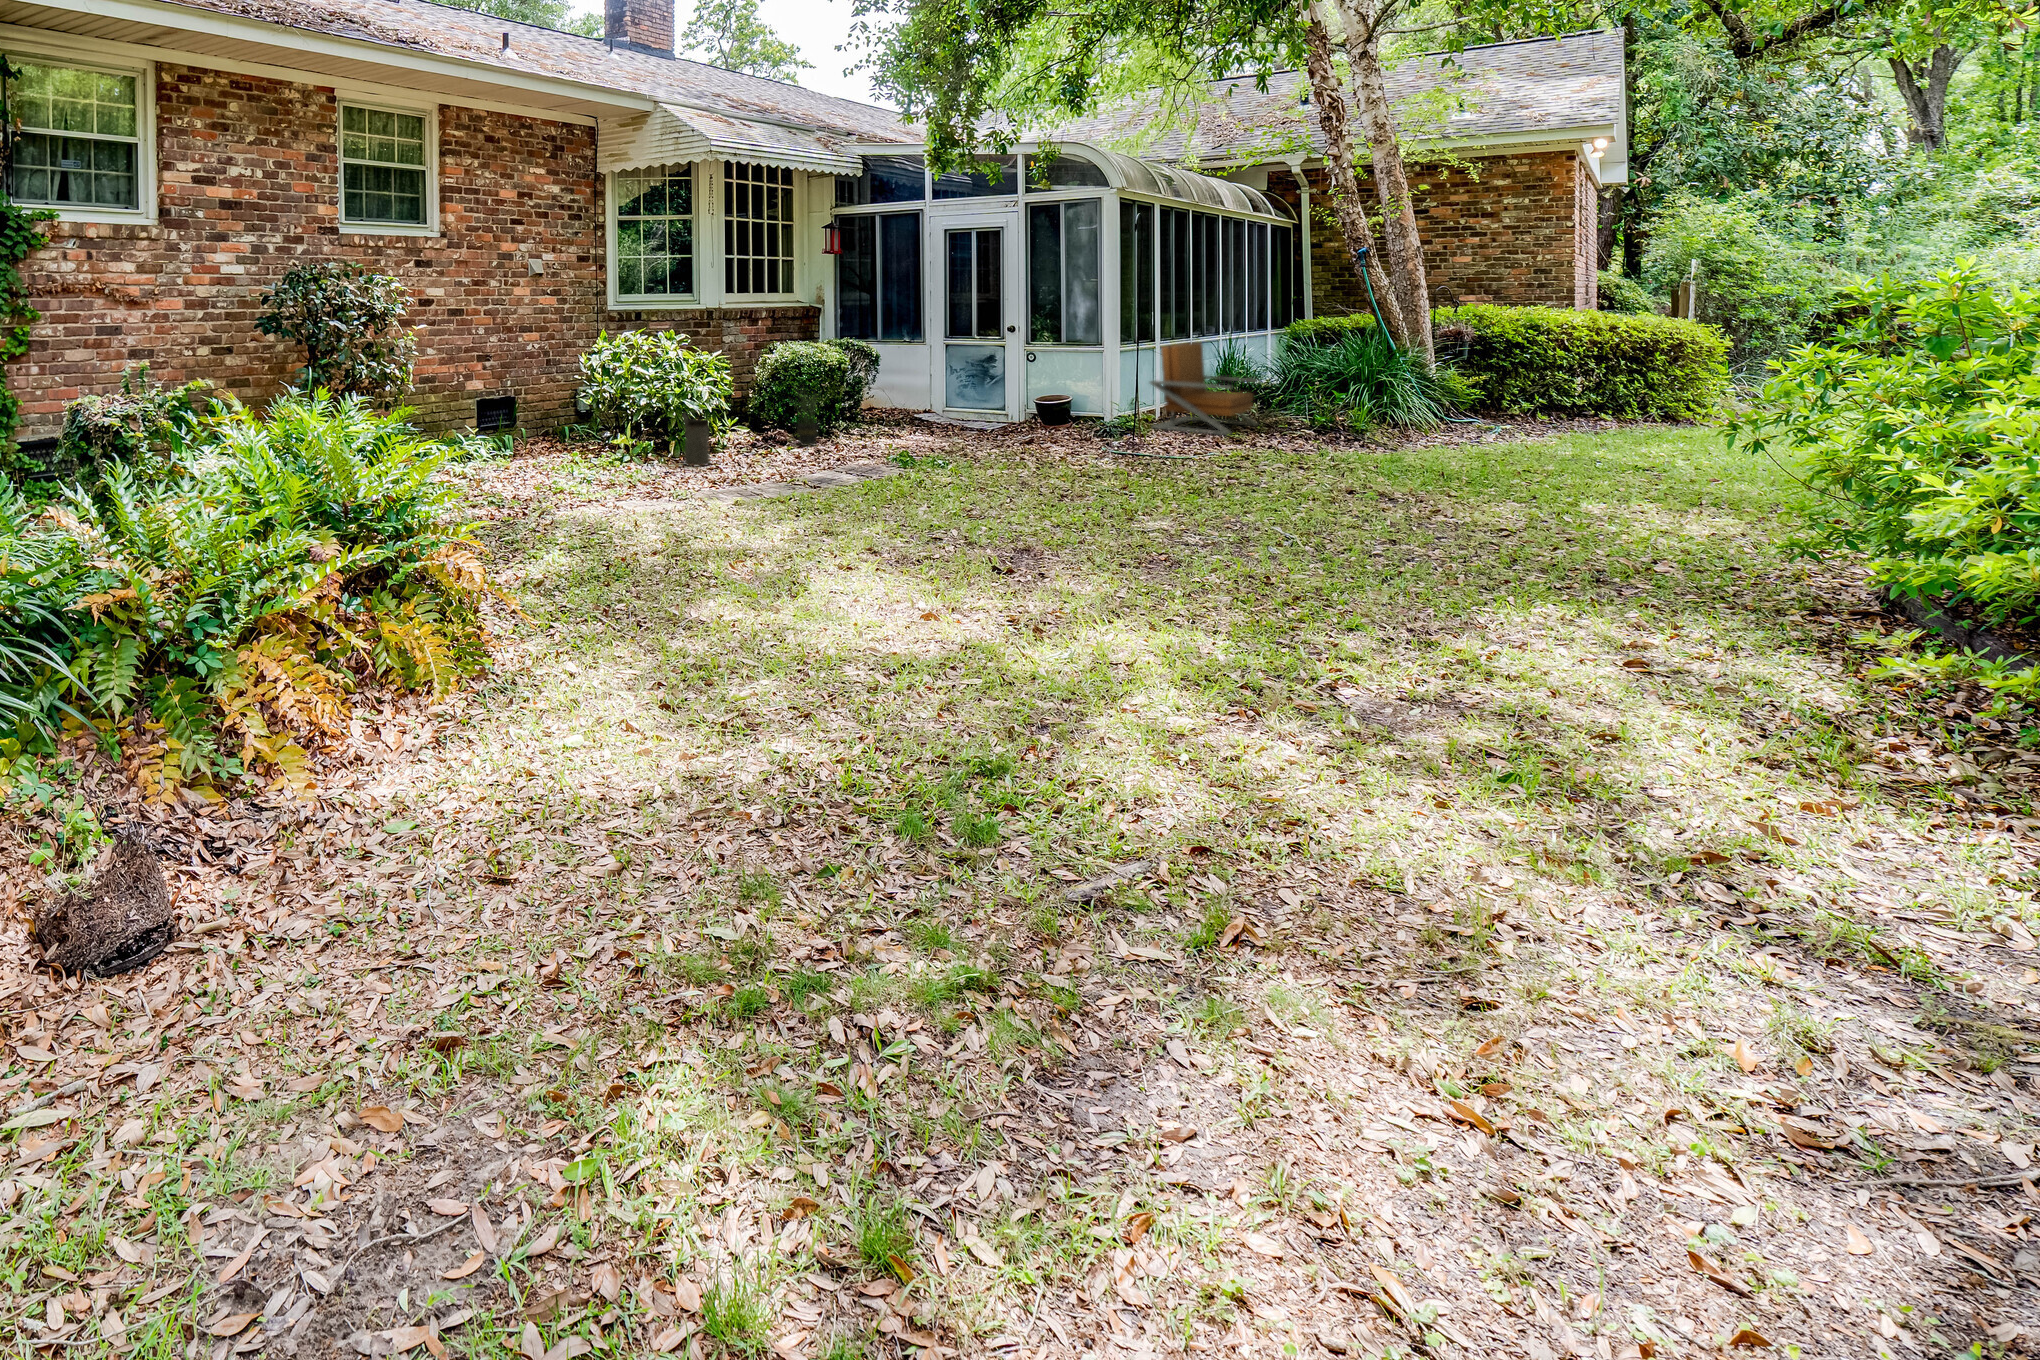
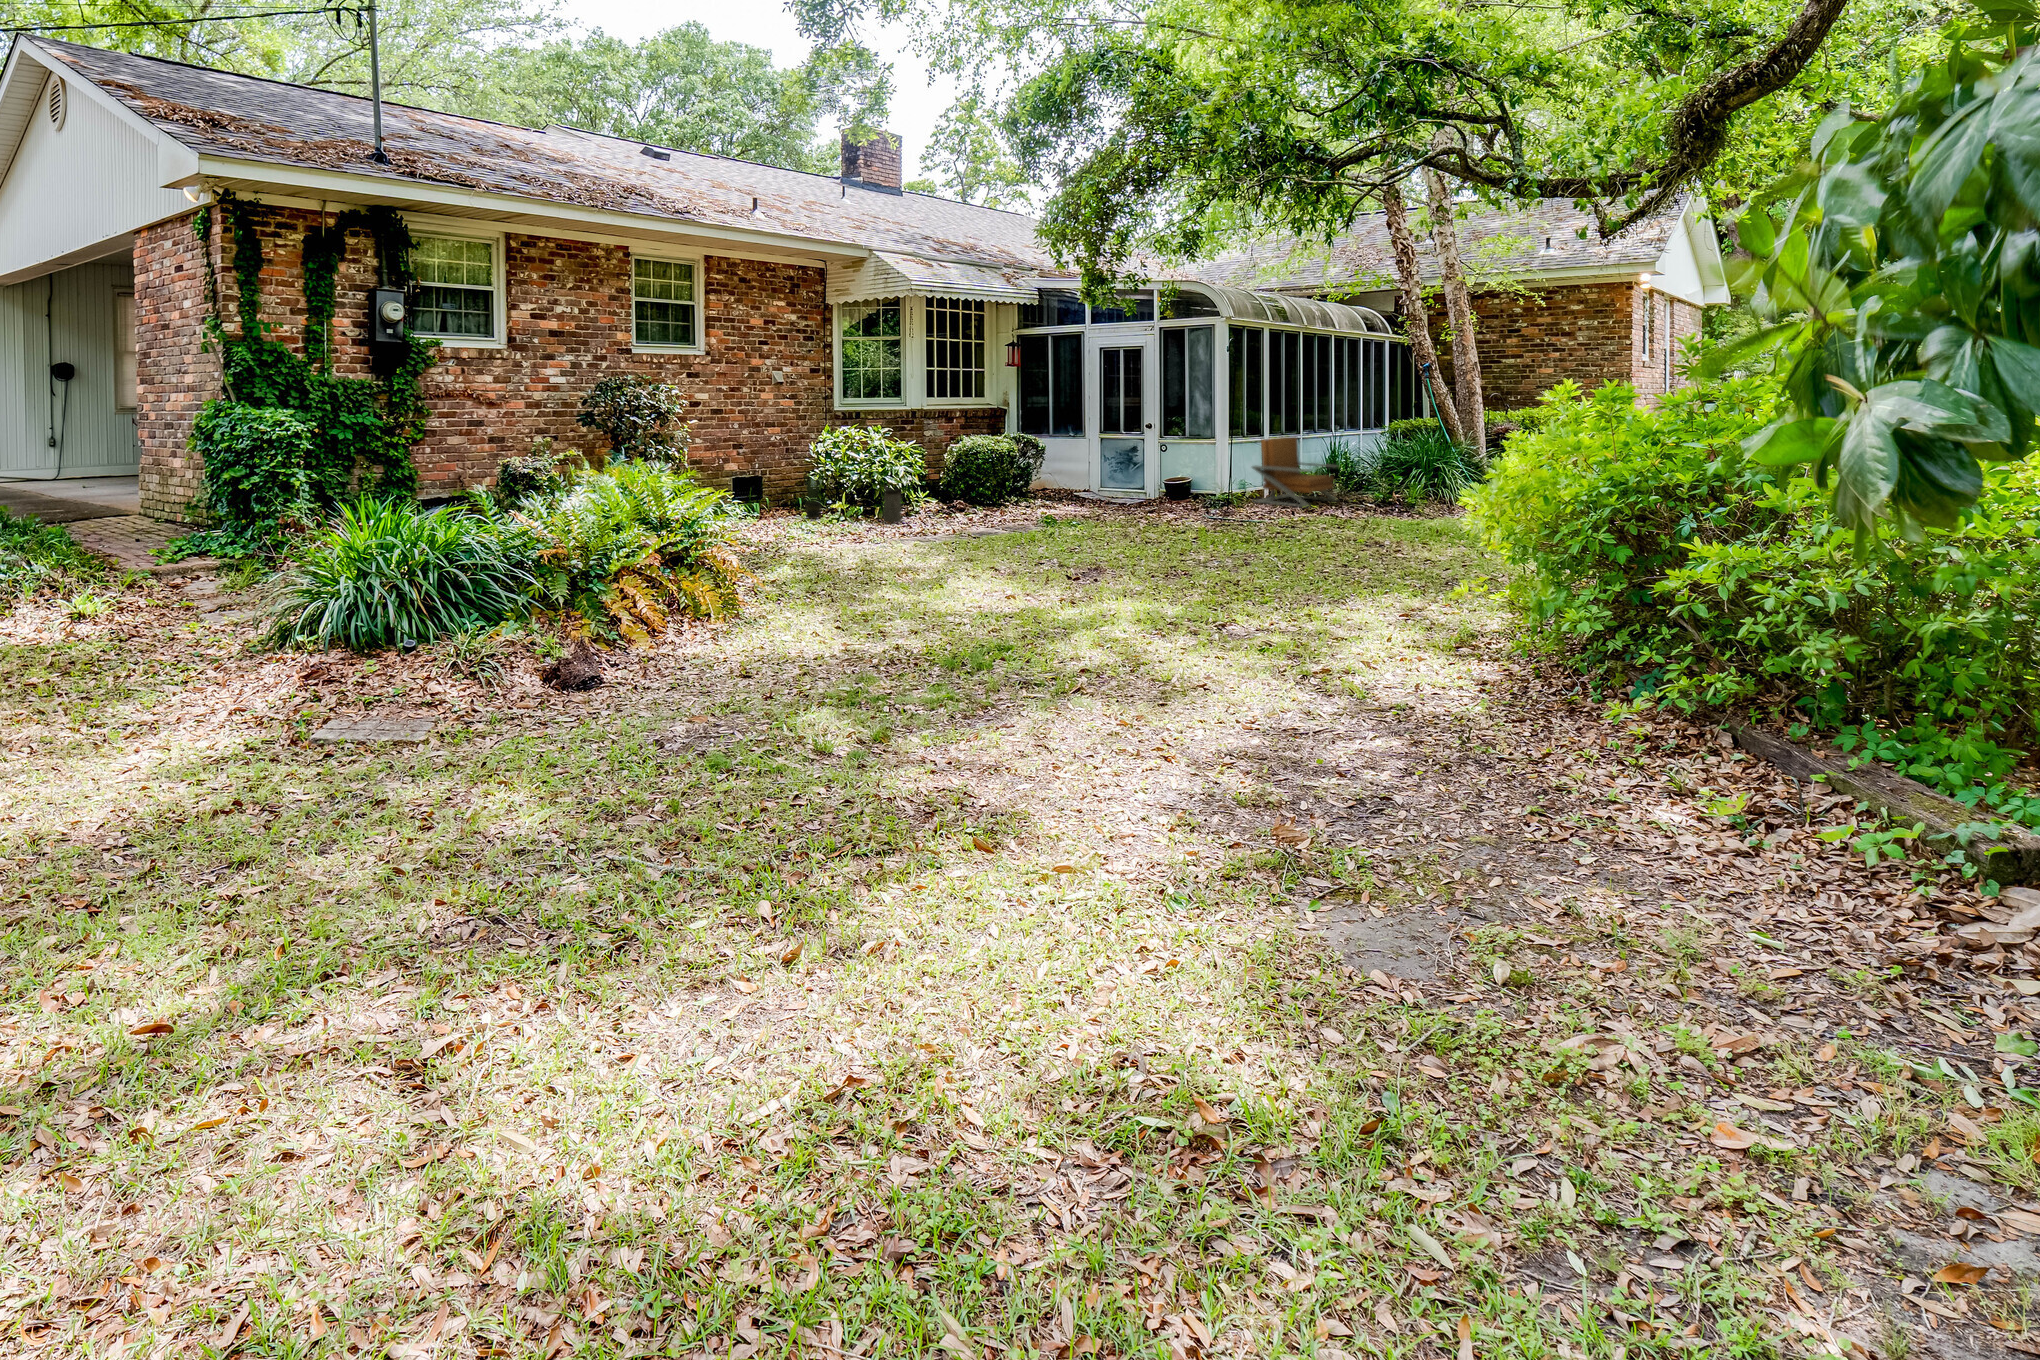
potted plant: present [792,389,819,446] -> present [805,480,821,519]

